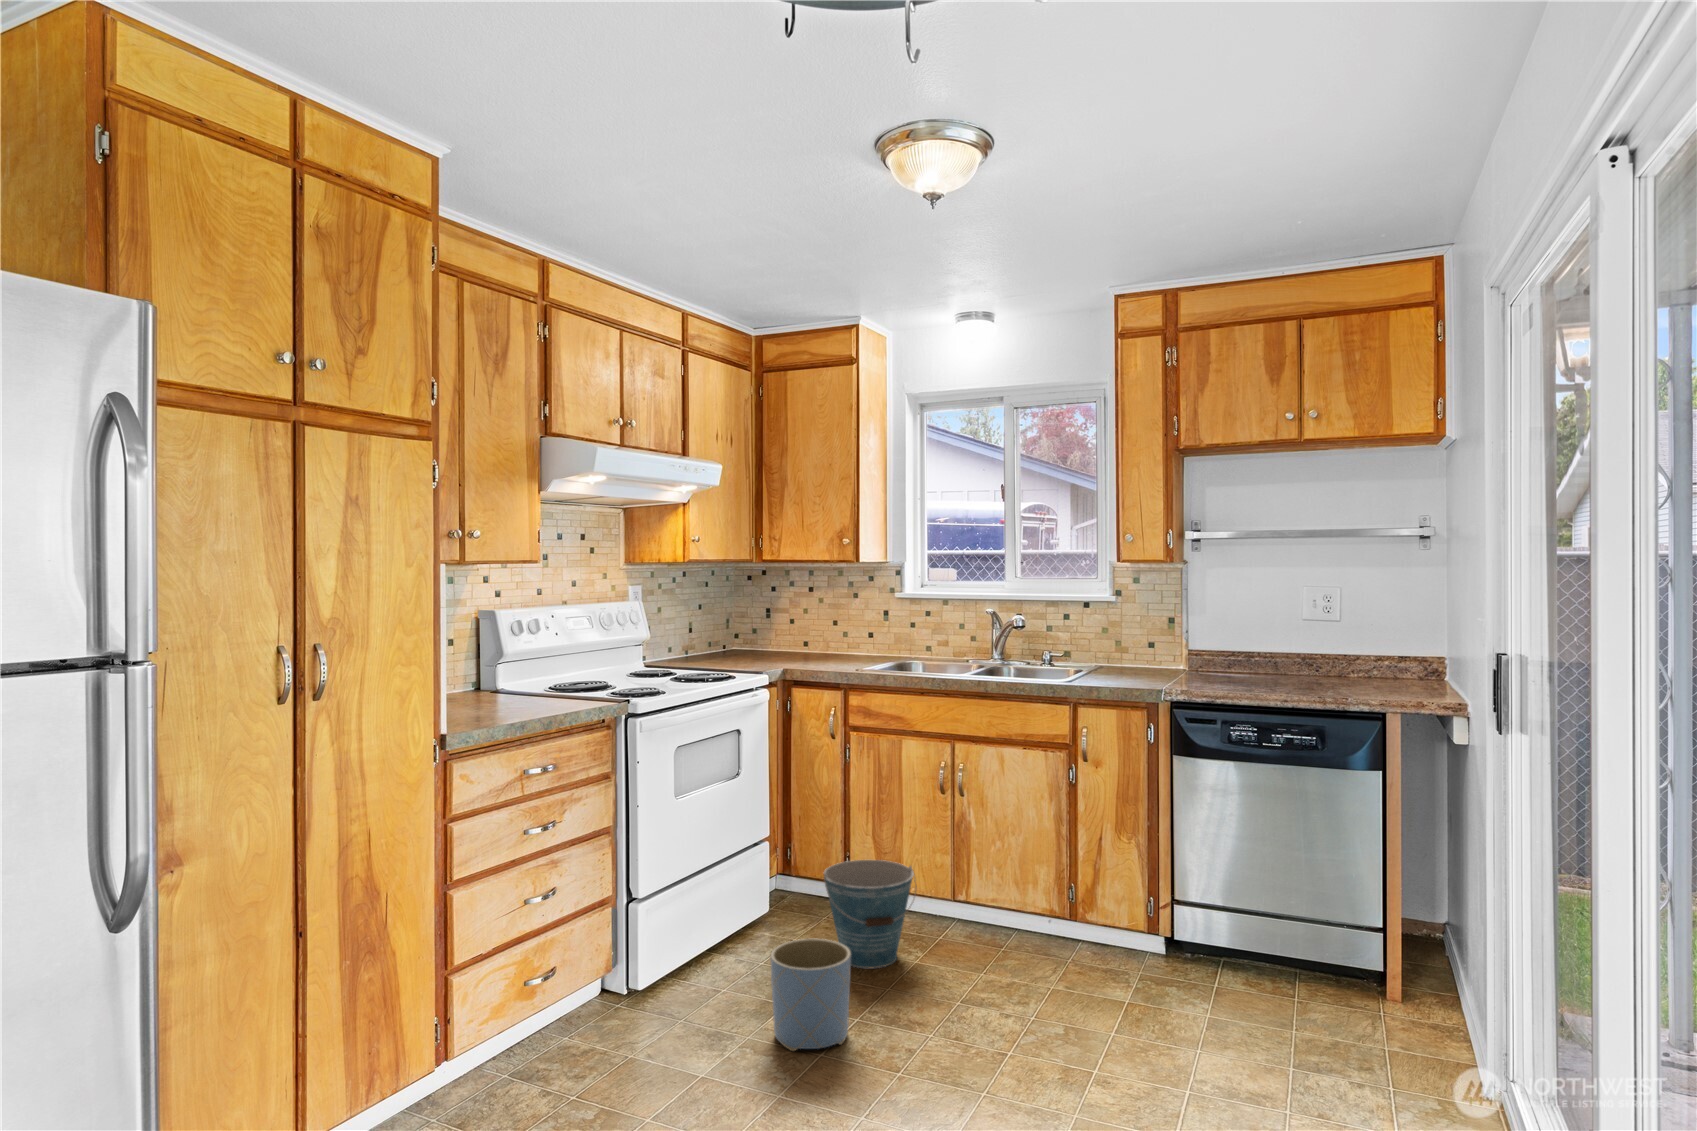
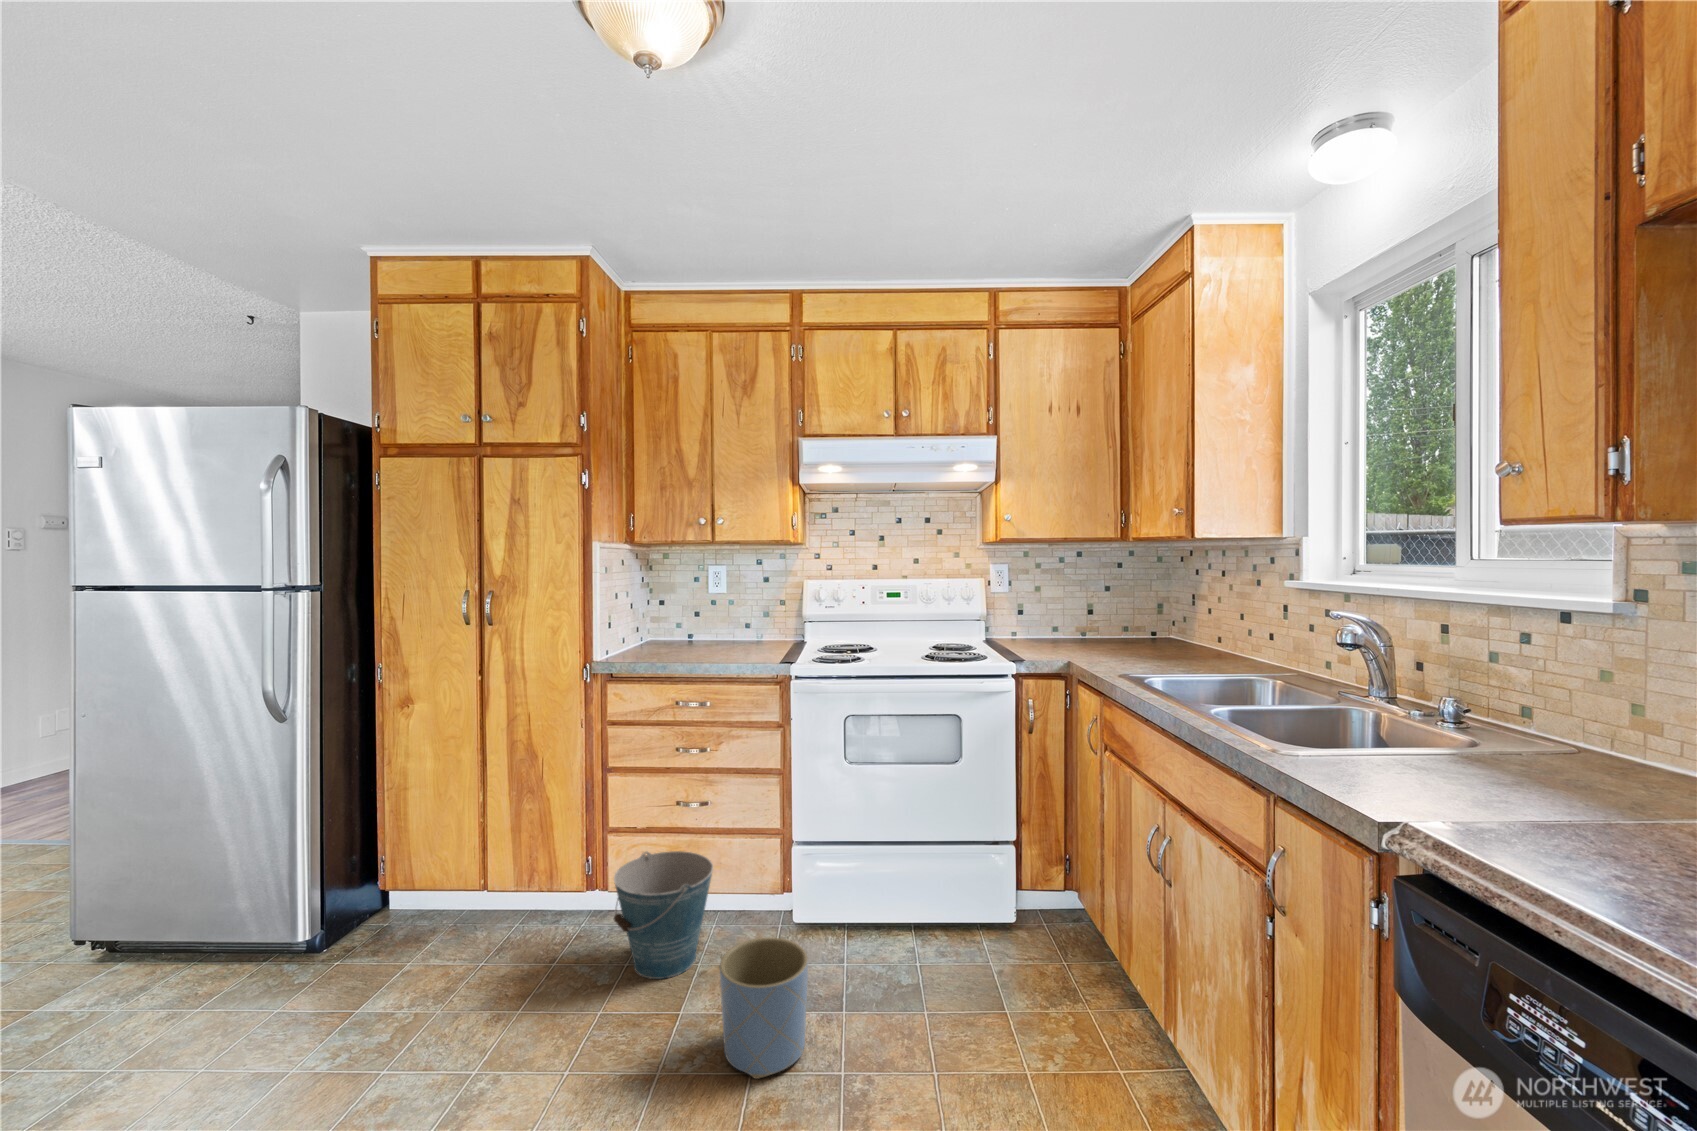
bucket: present [824,860,914,969] -> present [614,851,713,979]

